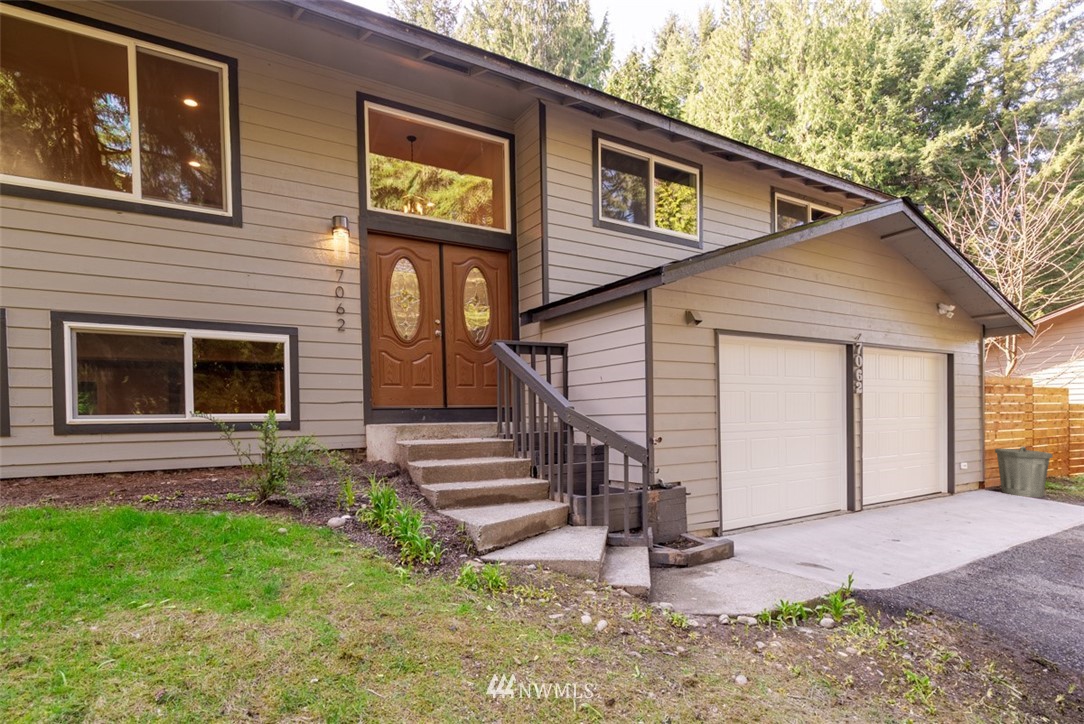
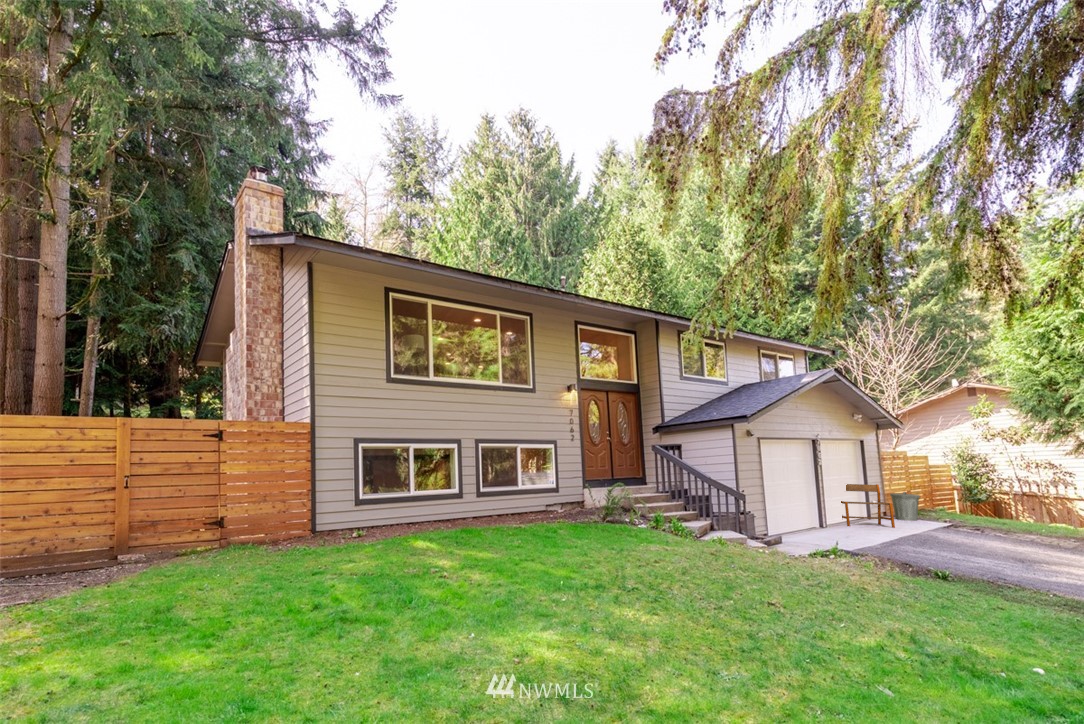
bench: none [893,428,1002,513] -> present [841,484,895,528]

